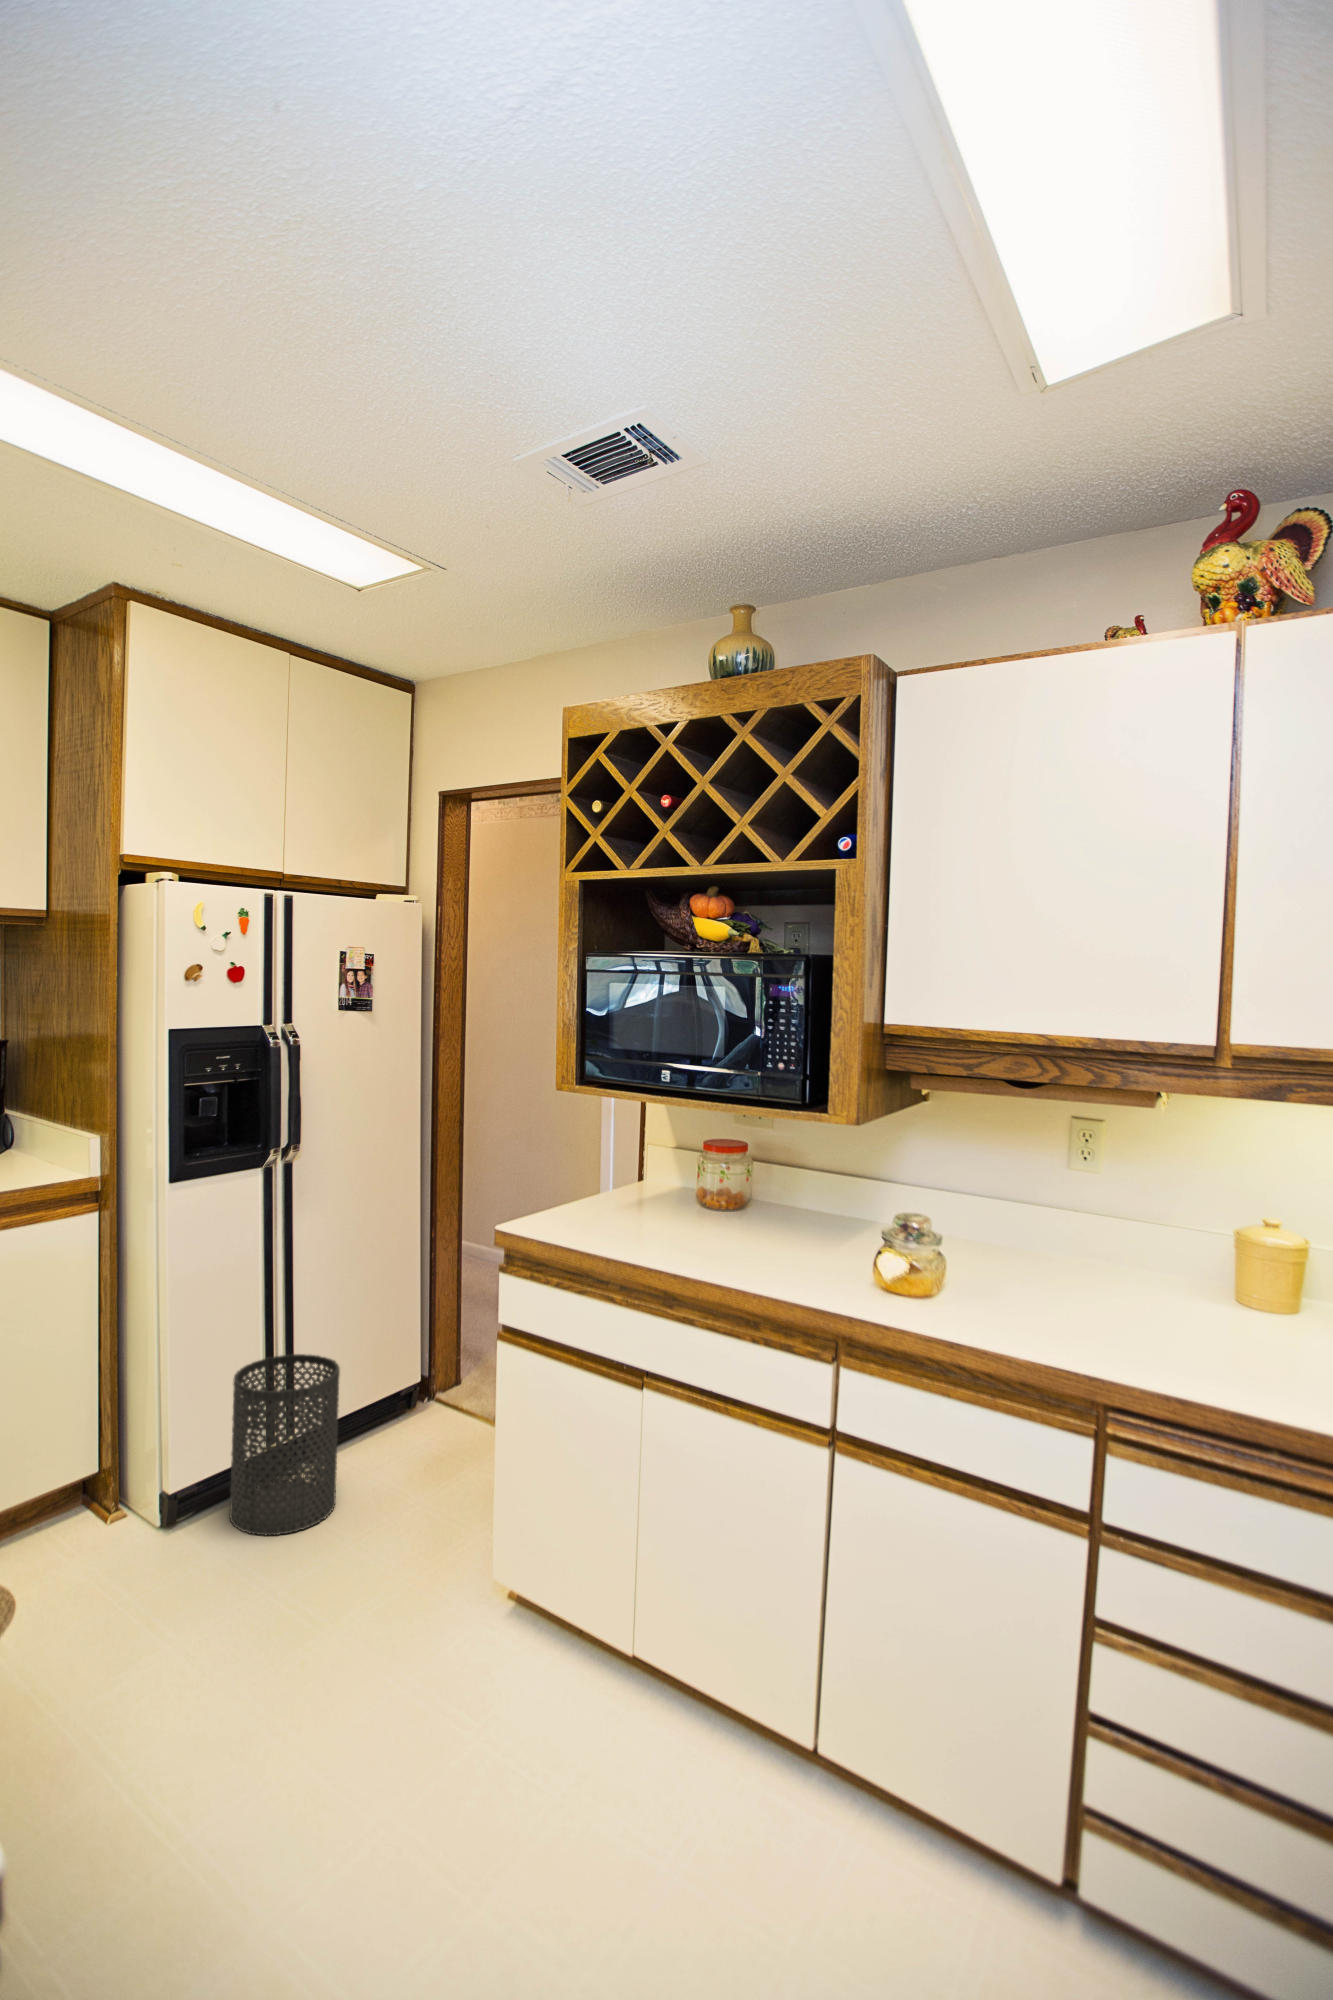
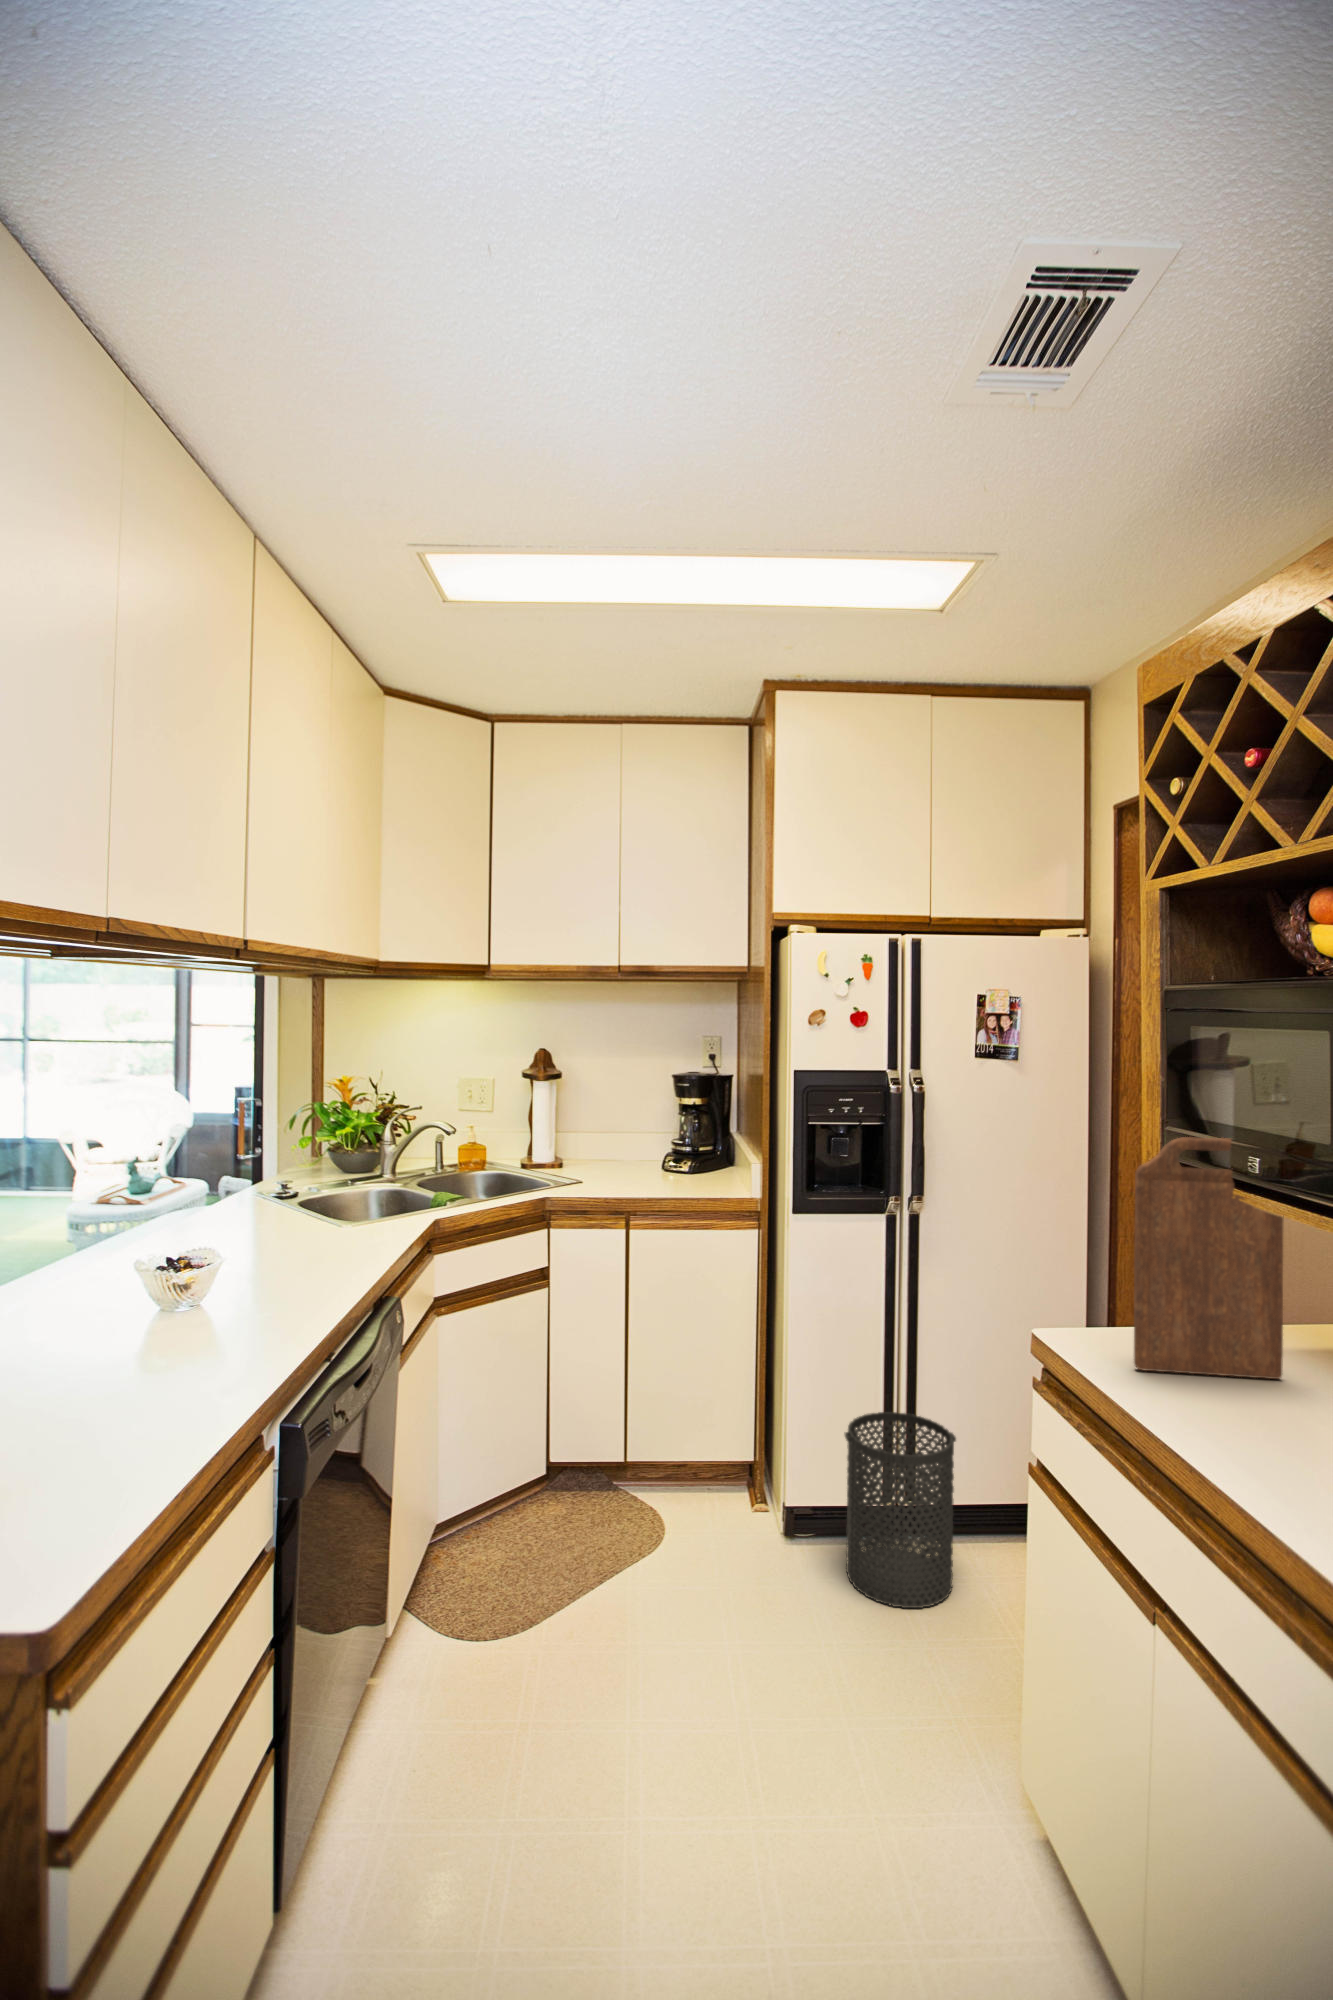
cutting board: none [595,1066,675,1237] -> present [1134,1137,1283,1379]

